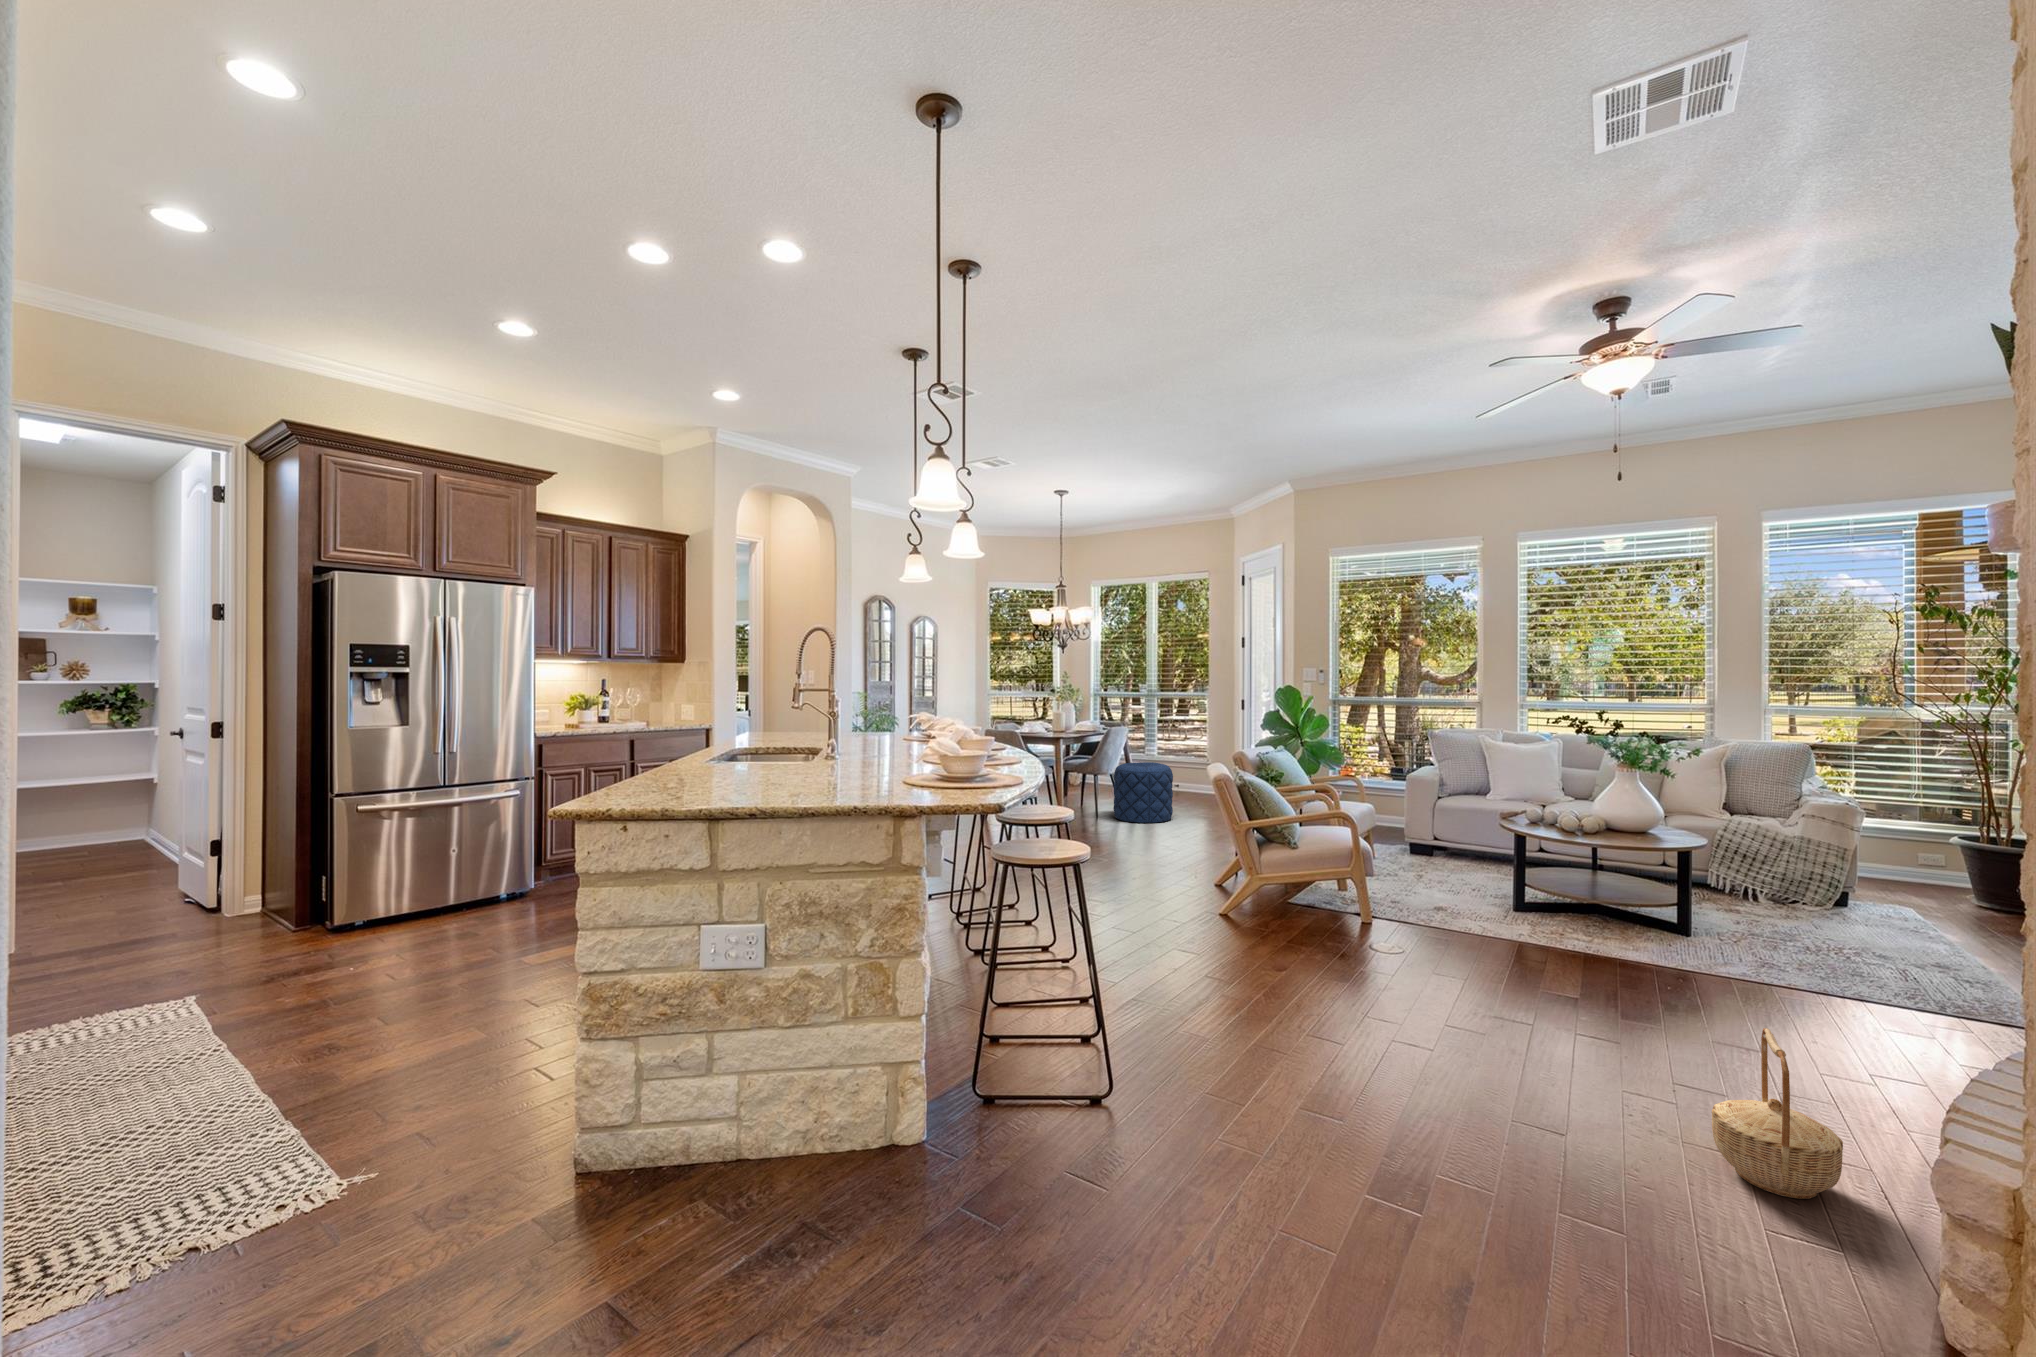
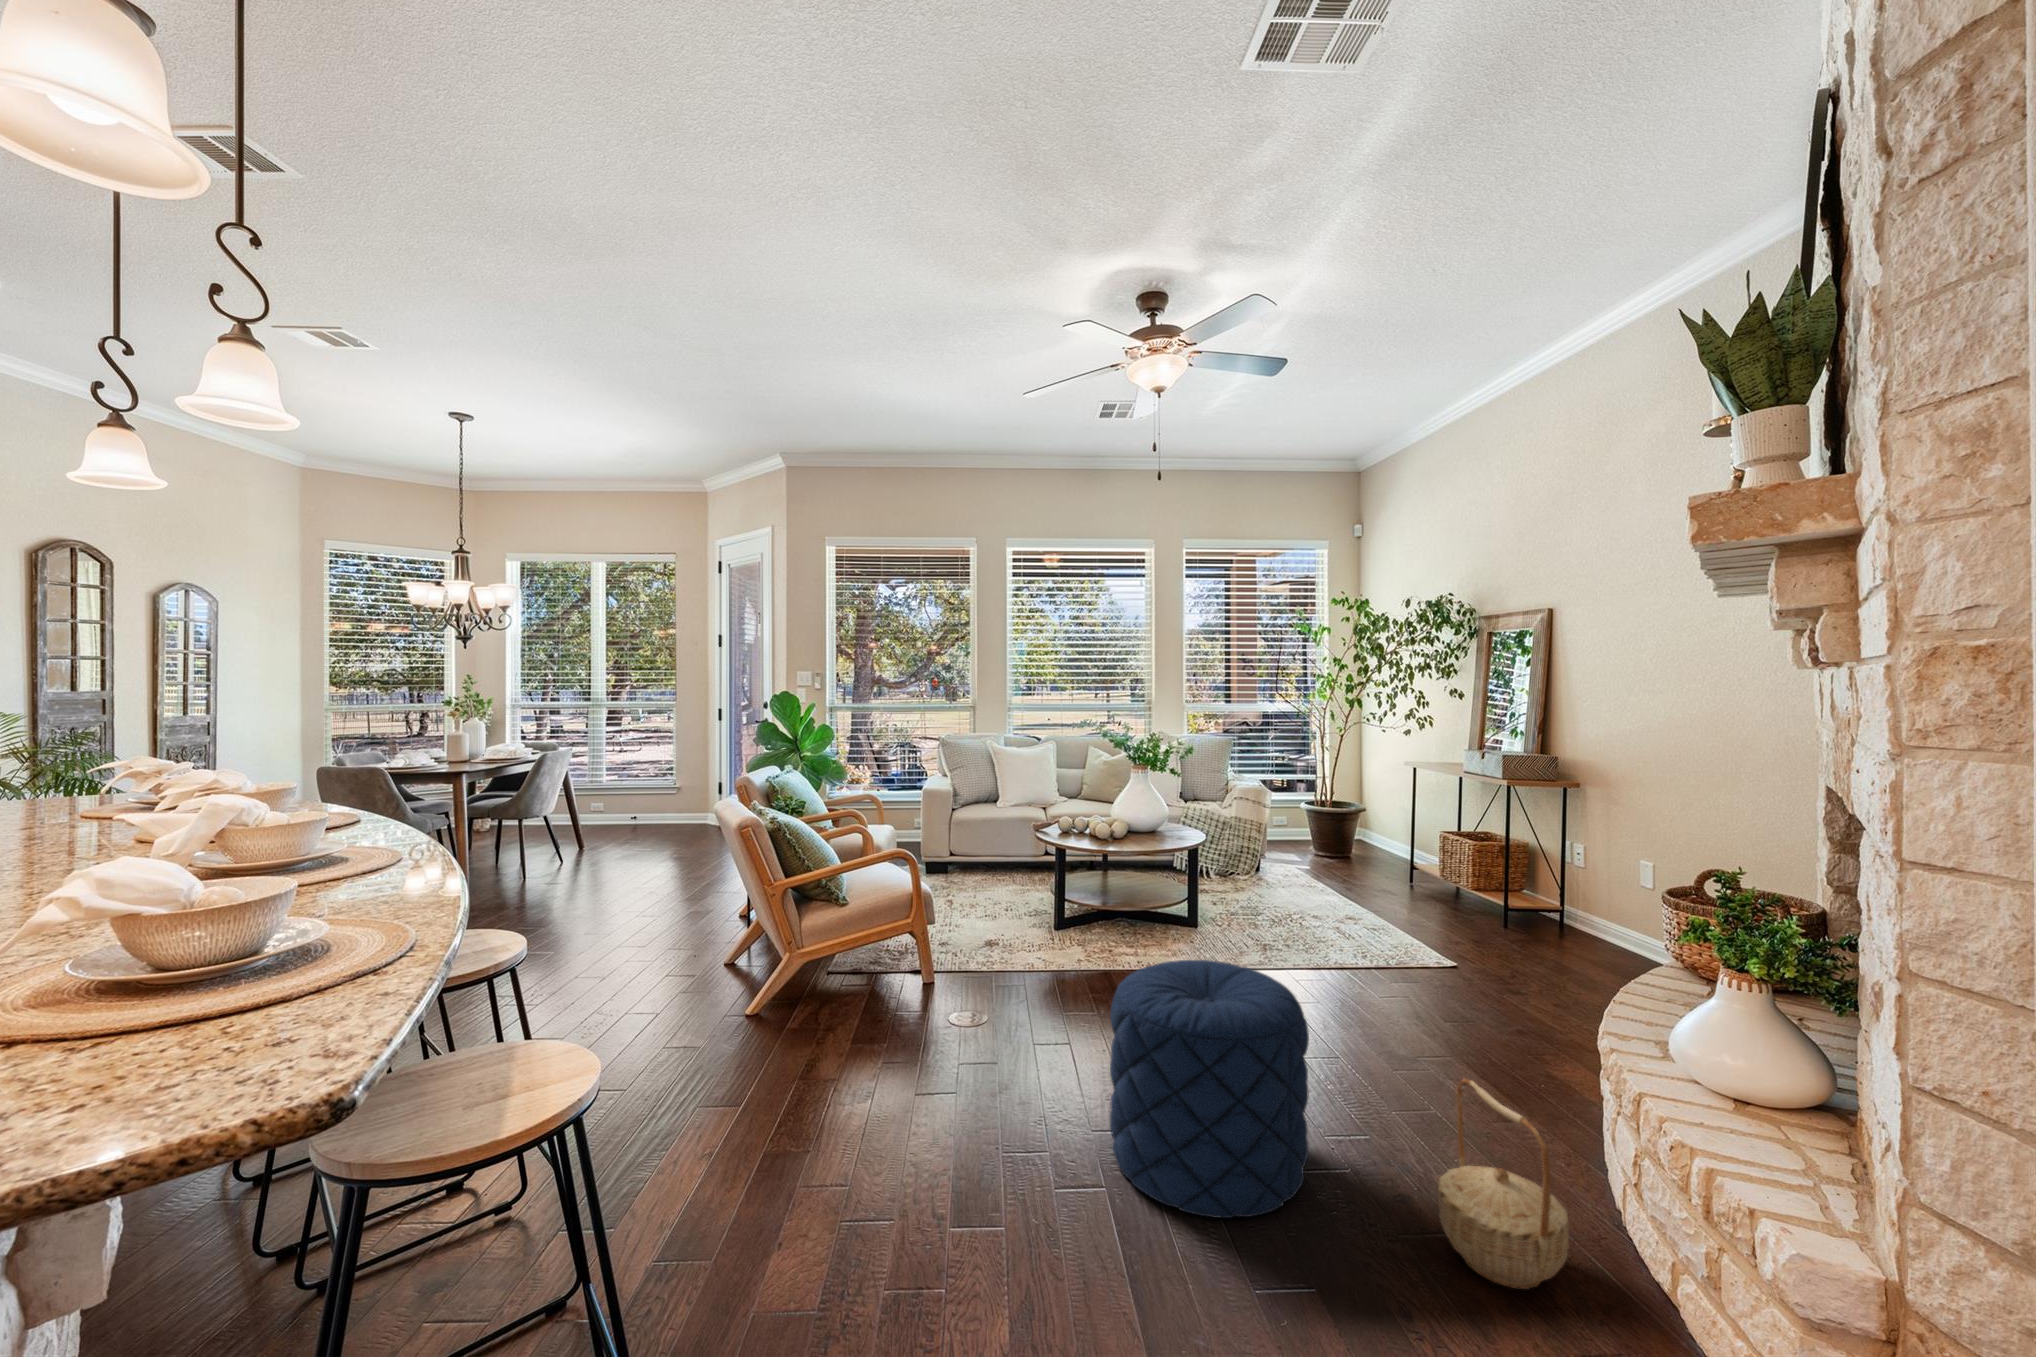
pouf: present [1113,762,1173,823] -> present [1110,960,1309,1218]

